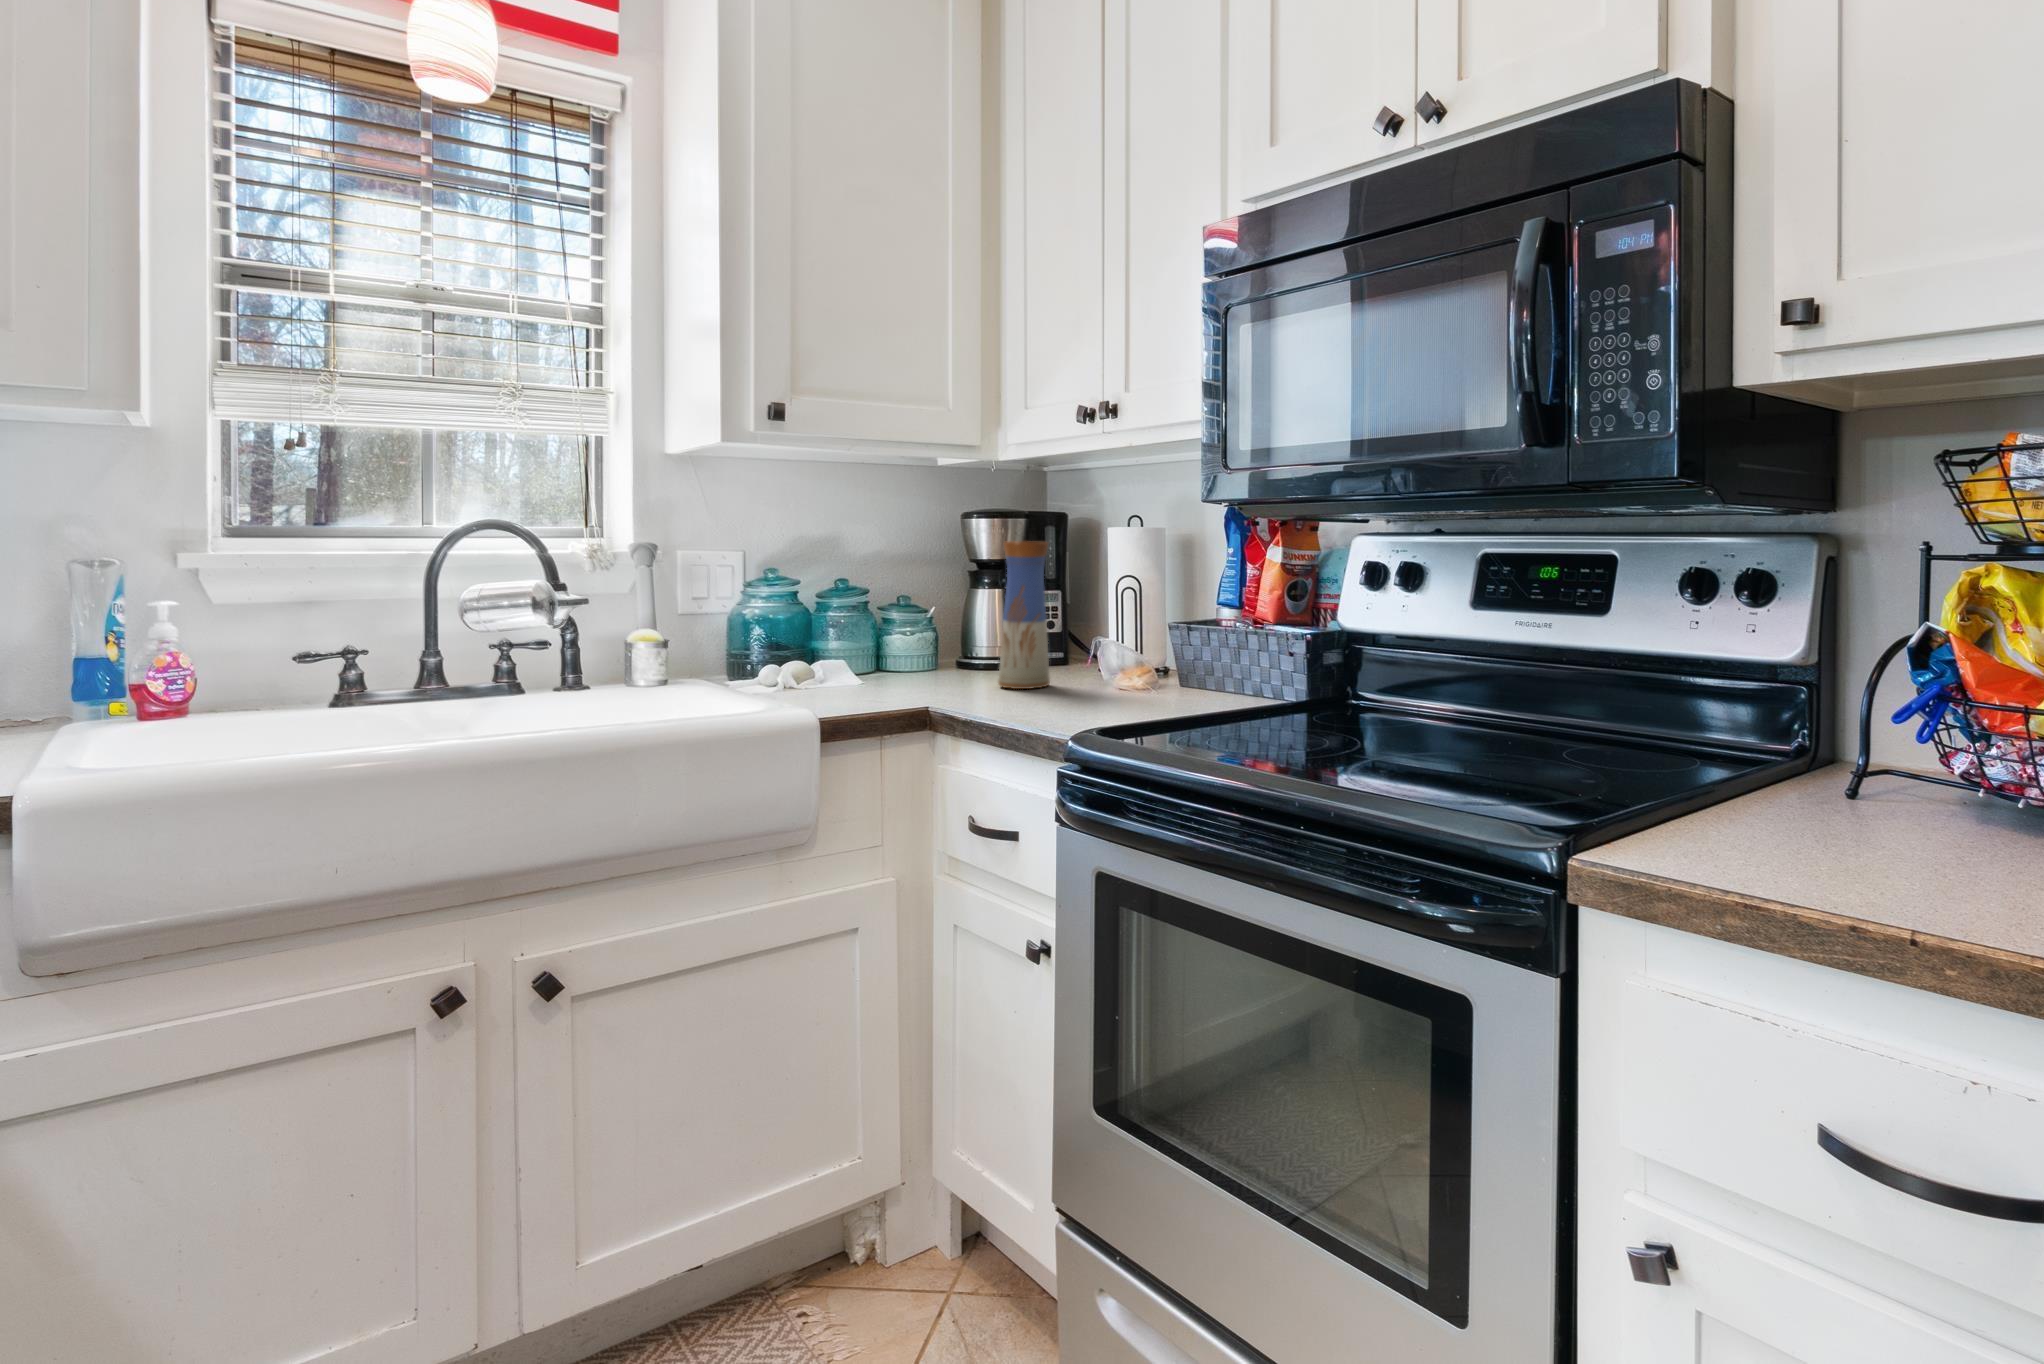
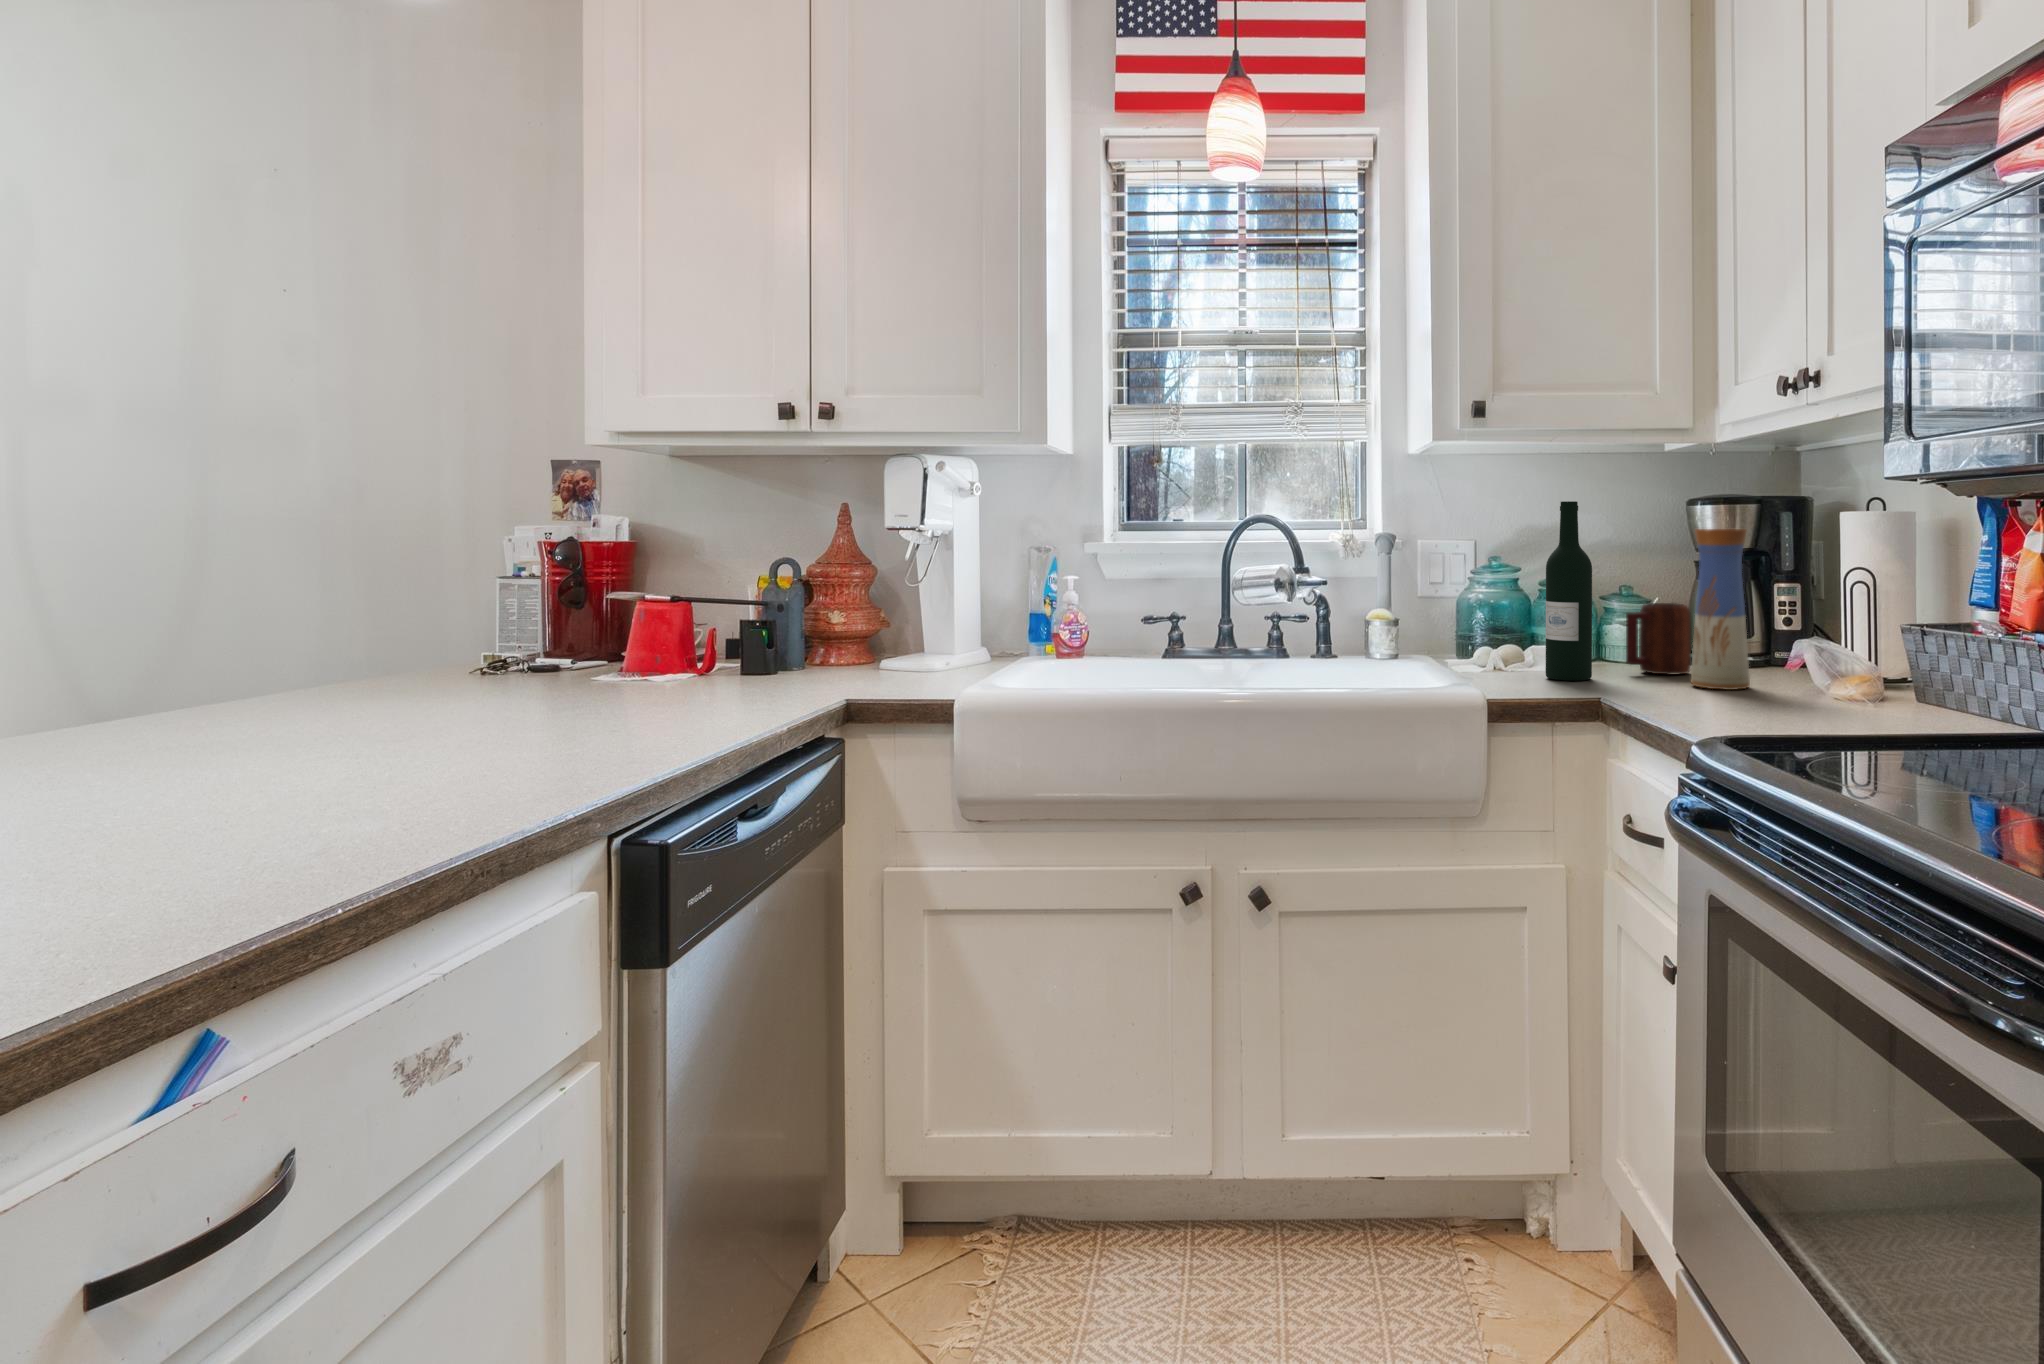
wine bottle: none [856,513,904,692] -> present [1546,501,1592,681]
mug: none [929,610,986,678] -> present [1626,603,1691,675]

